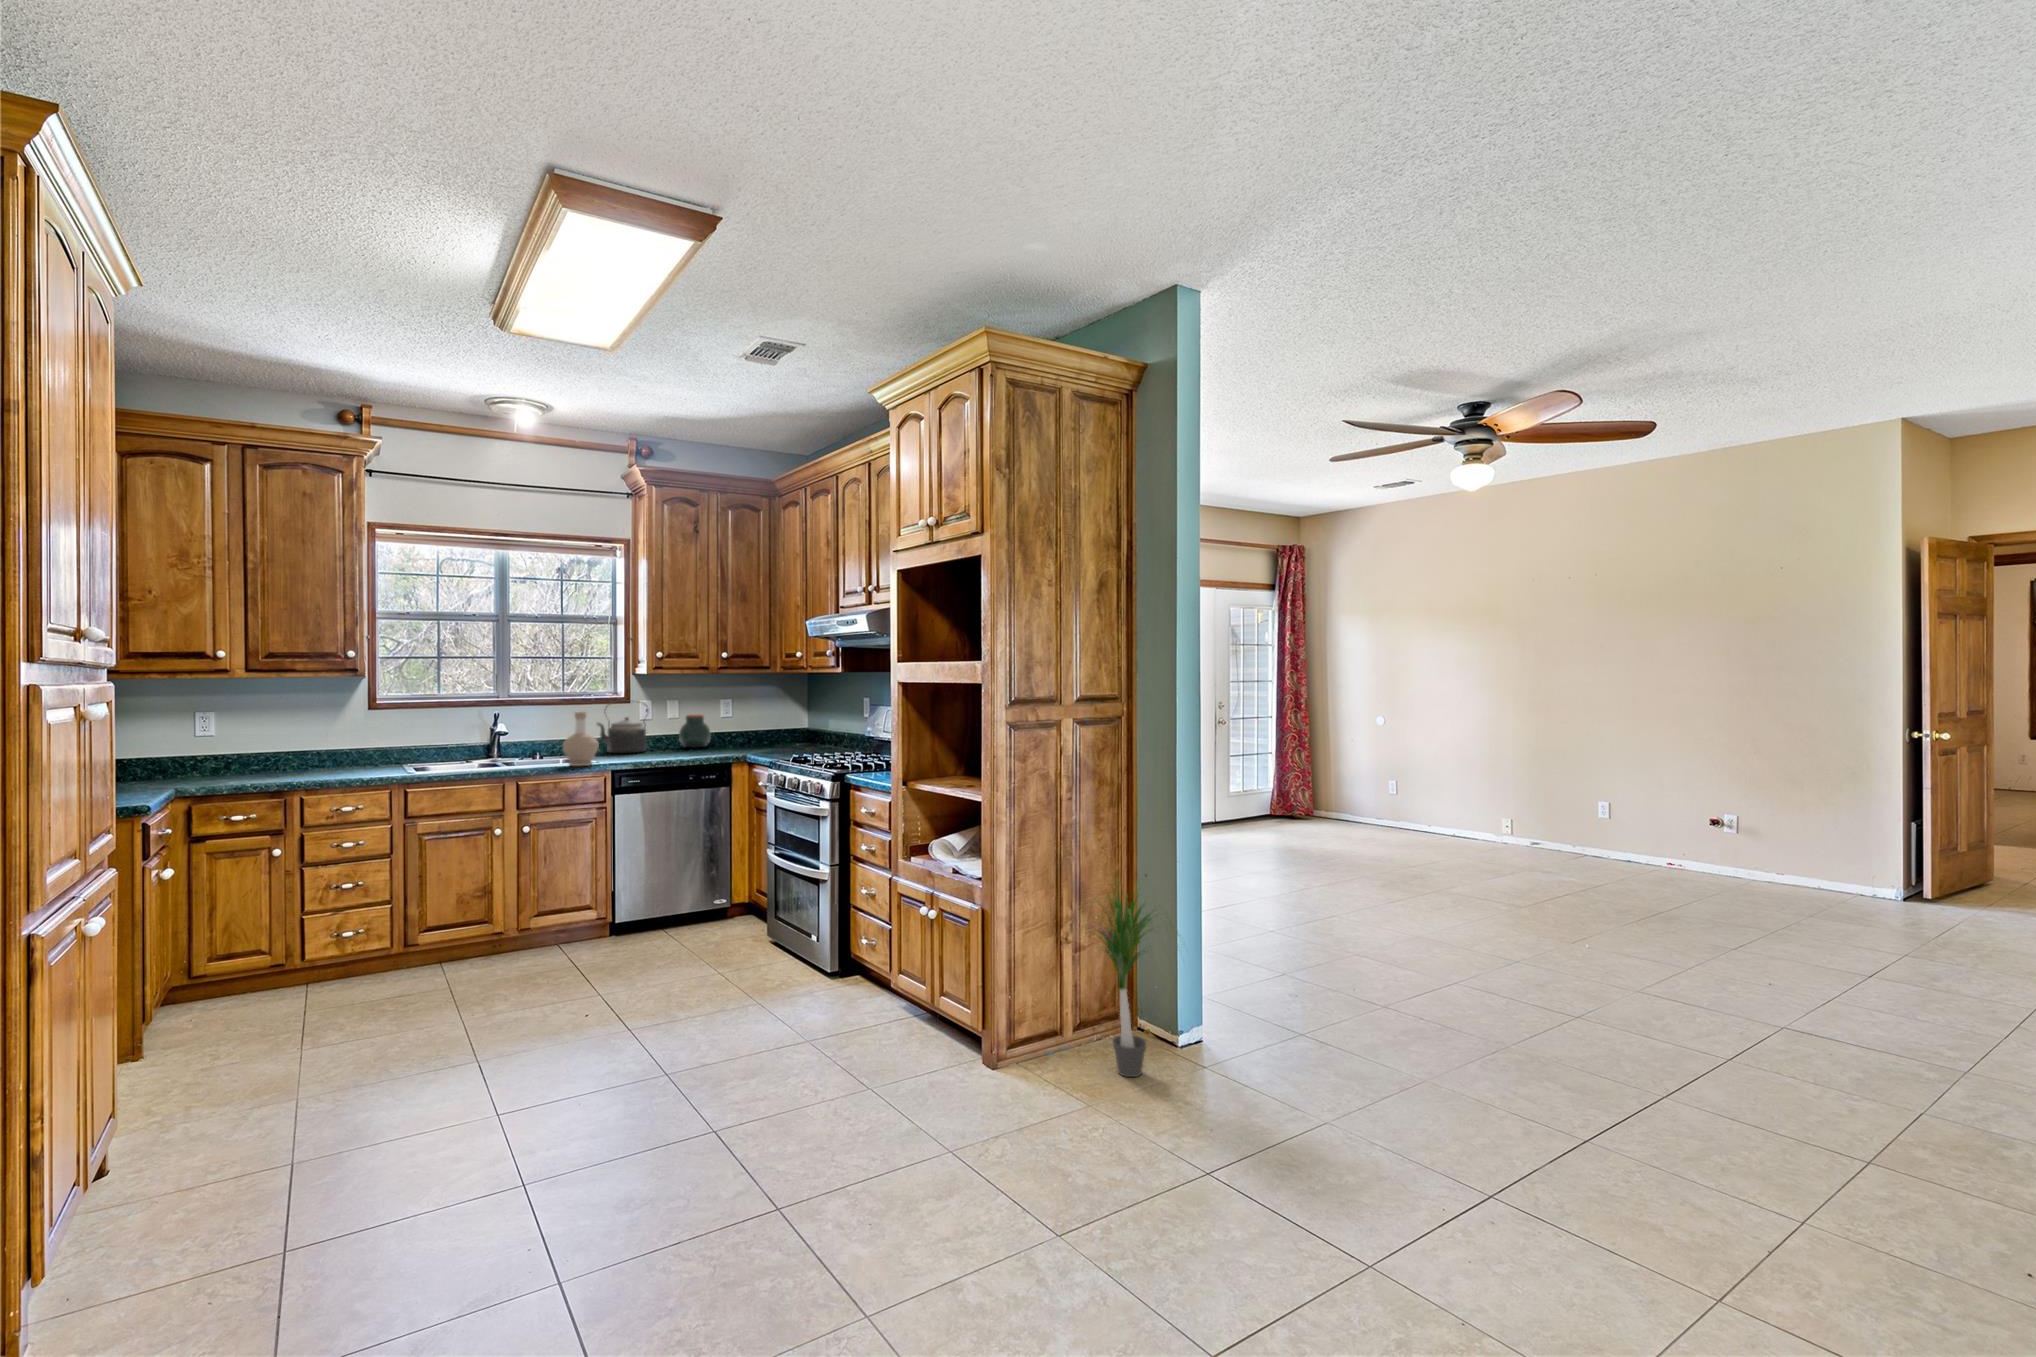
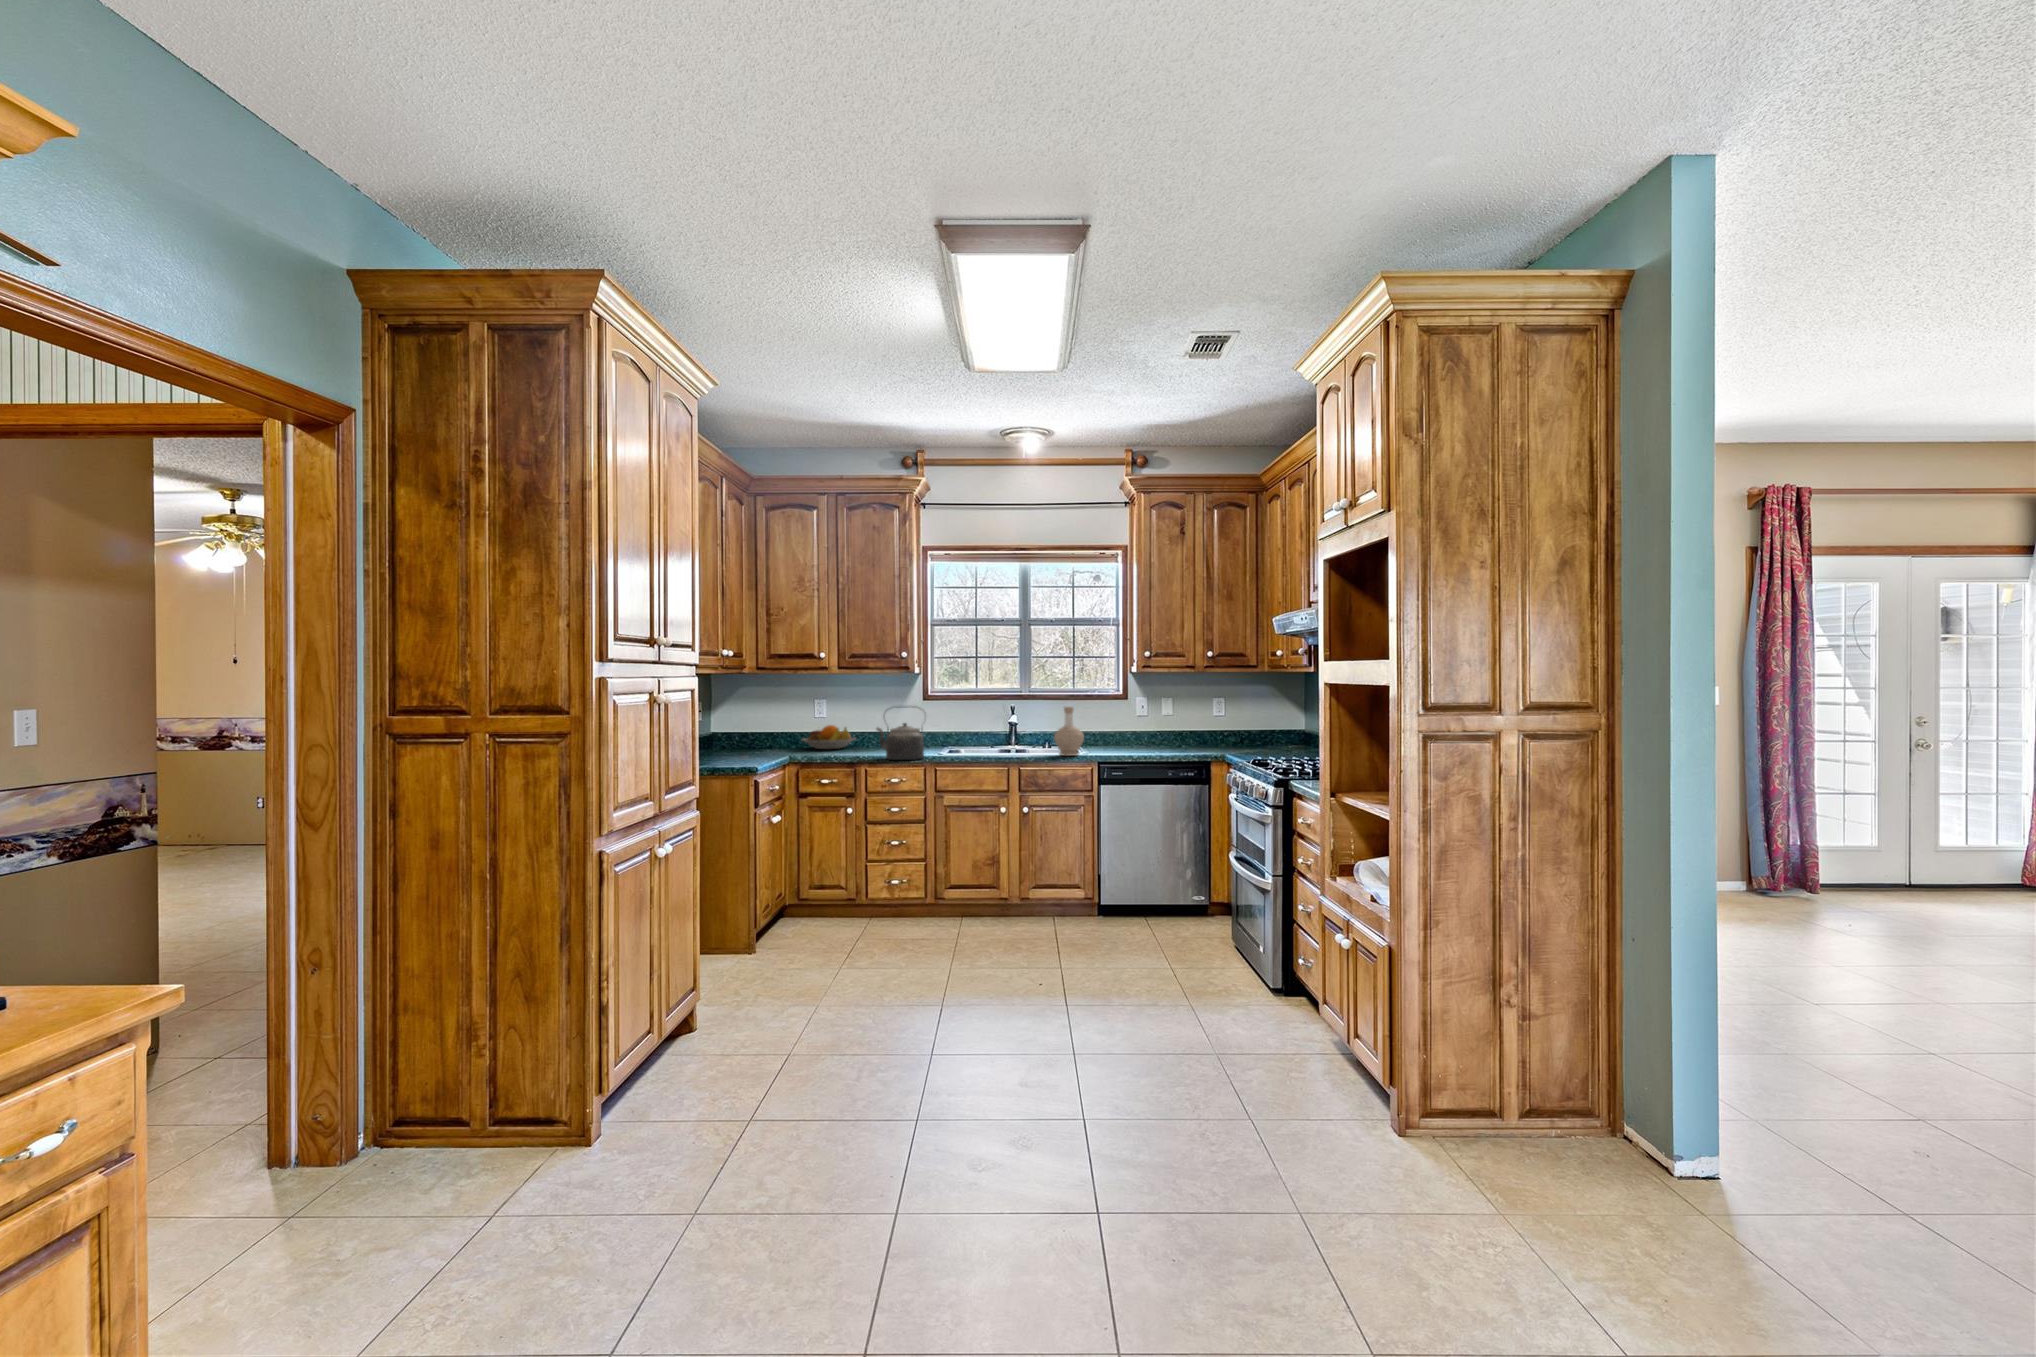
kettle: present [597,704,647,753] -> present [876,720,924,760]
jar: present [679,714,711,747] -> none [1170,711,1200,742]
fruit bowl: none [171,743,265,776] -> present [802,725,855,749]
potted plant: present [1069,881,1179,1077] -> none [1477,922,1675,1200]

